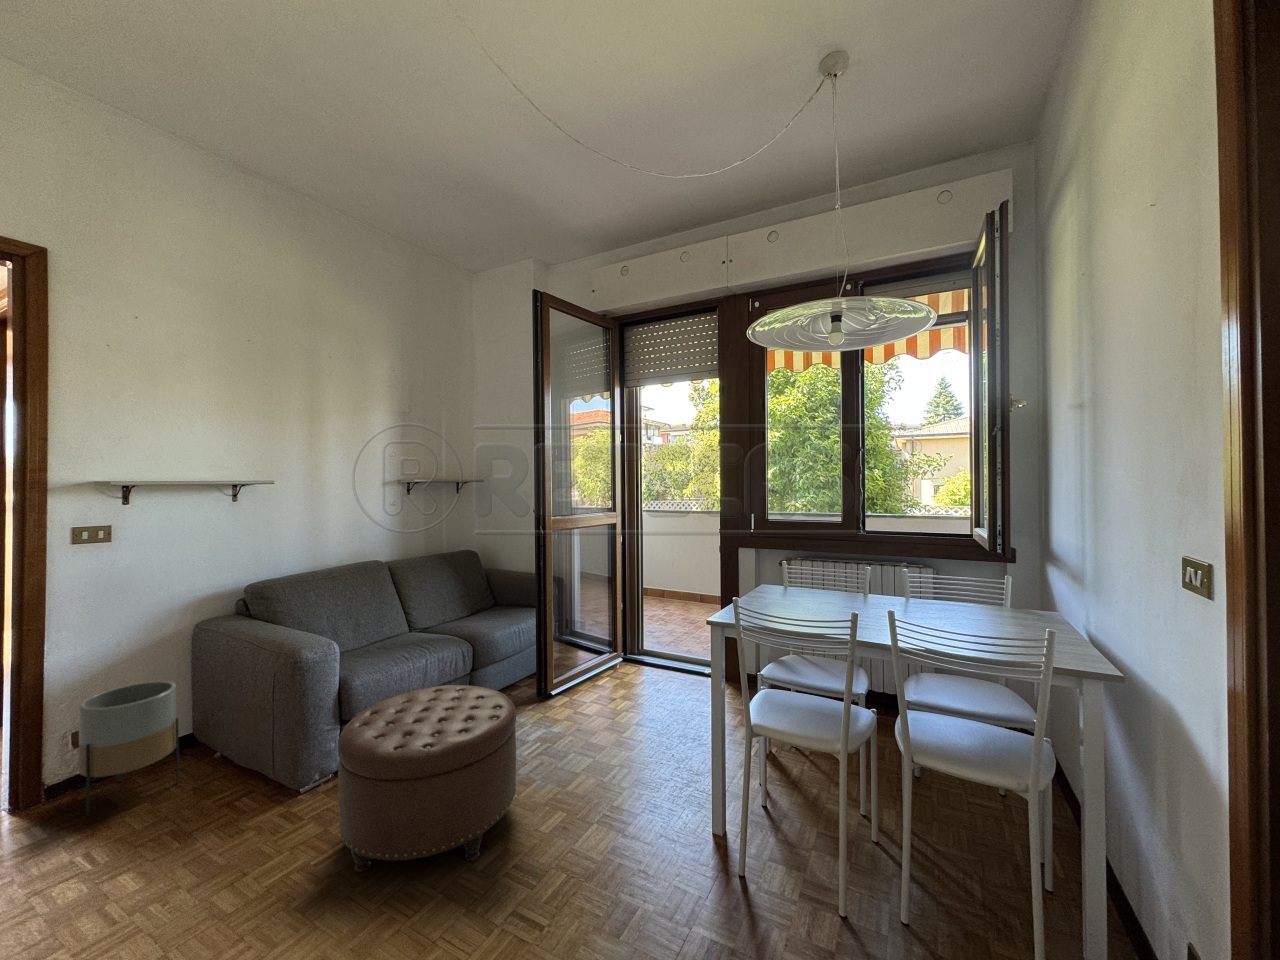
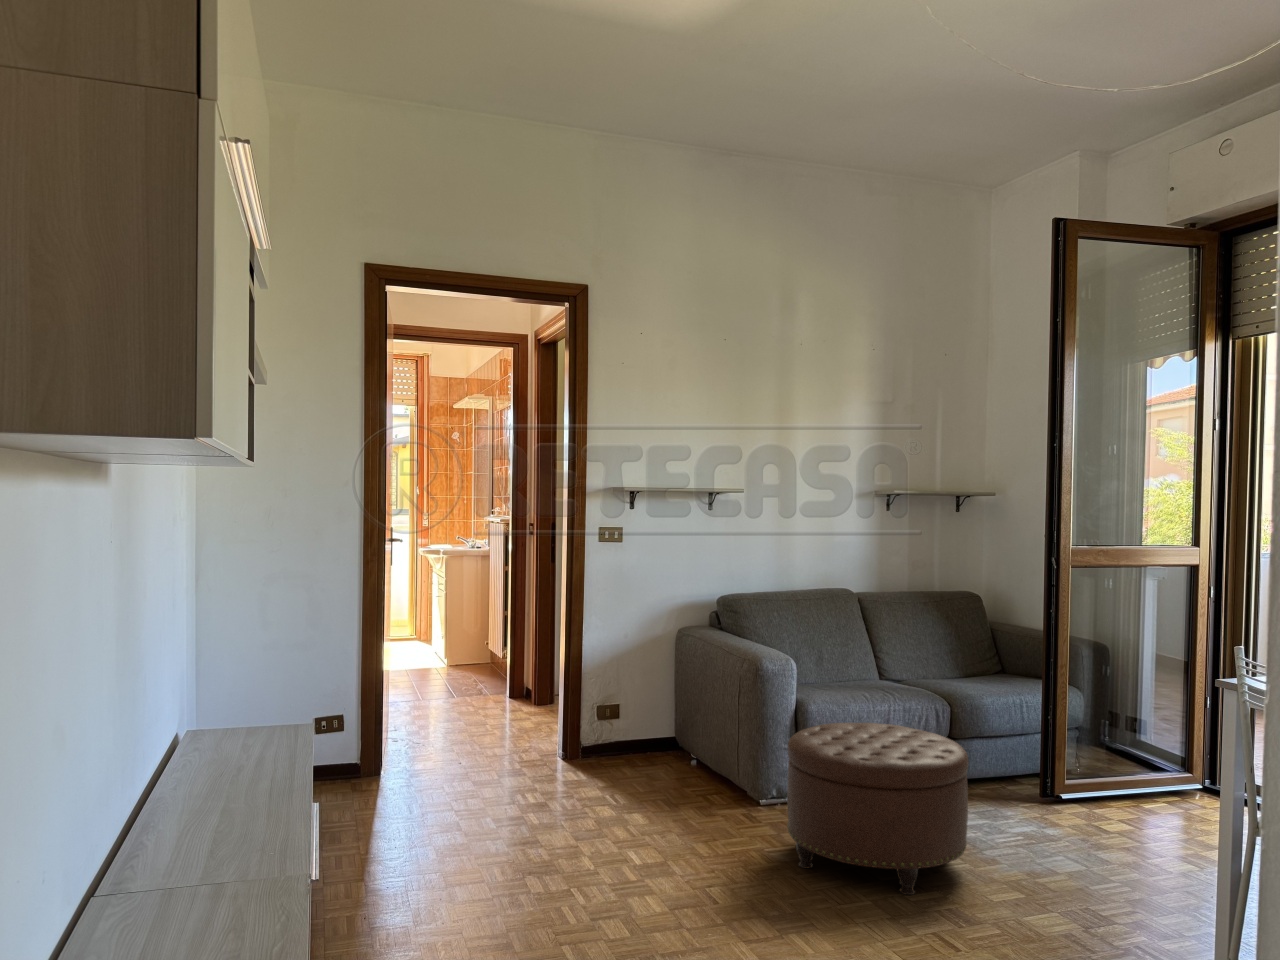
planter: present [79,681,179,817] -> none [603,674,667,776]

